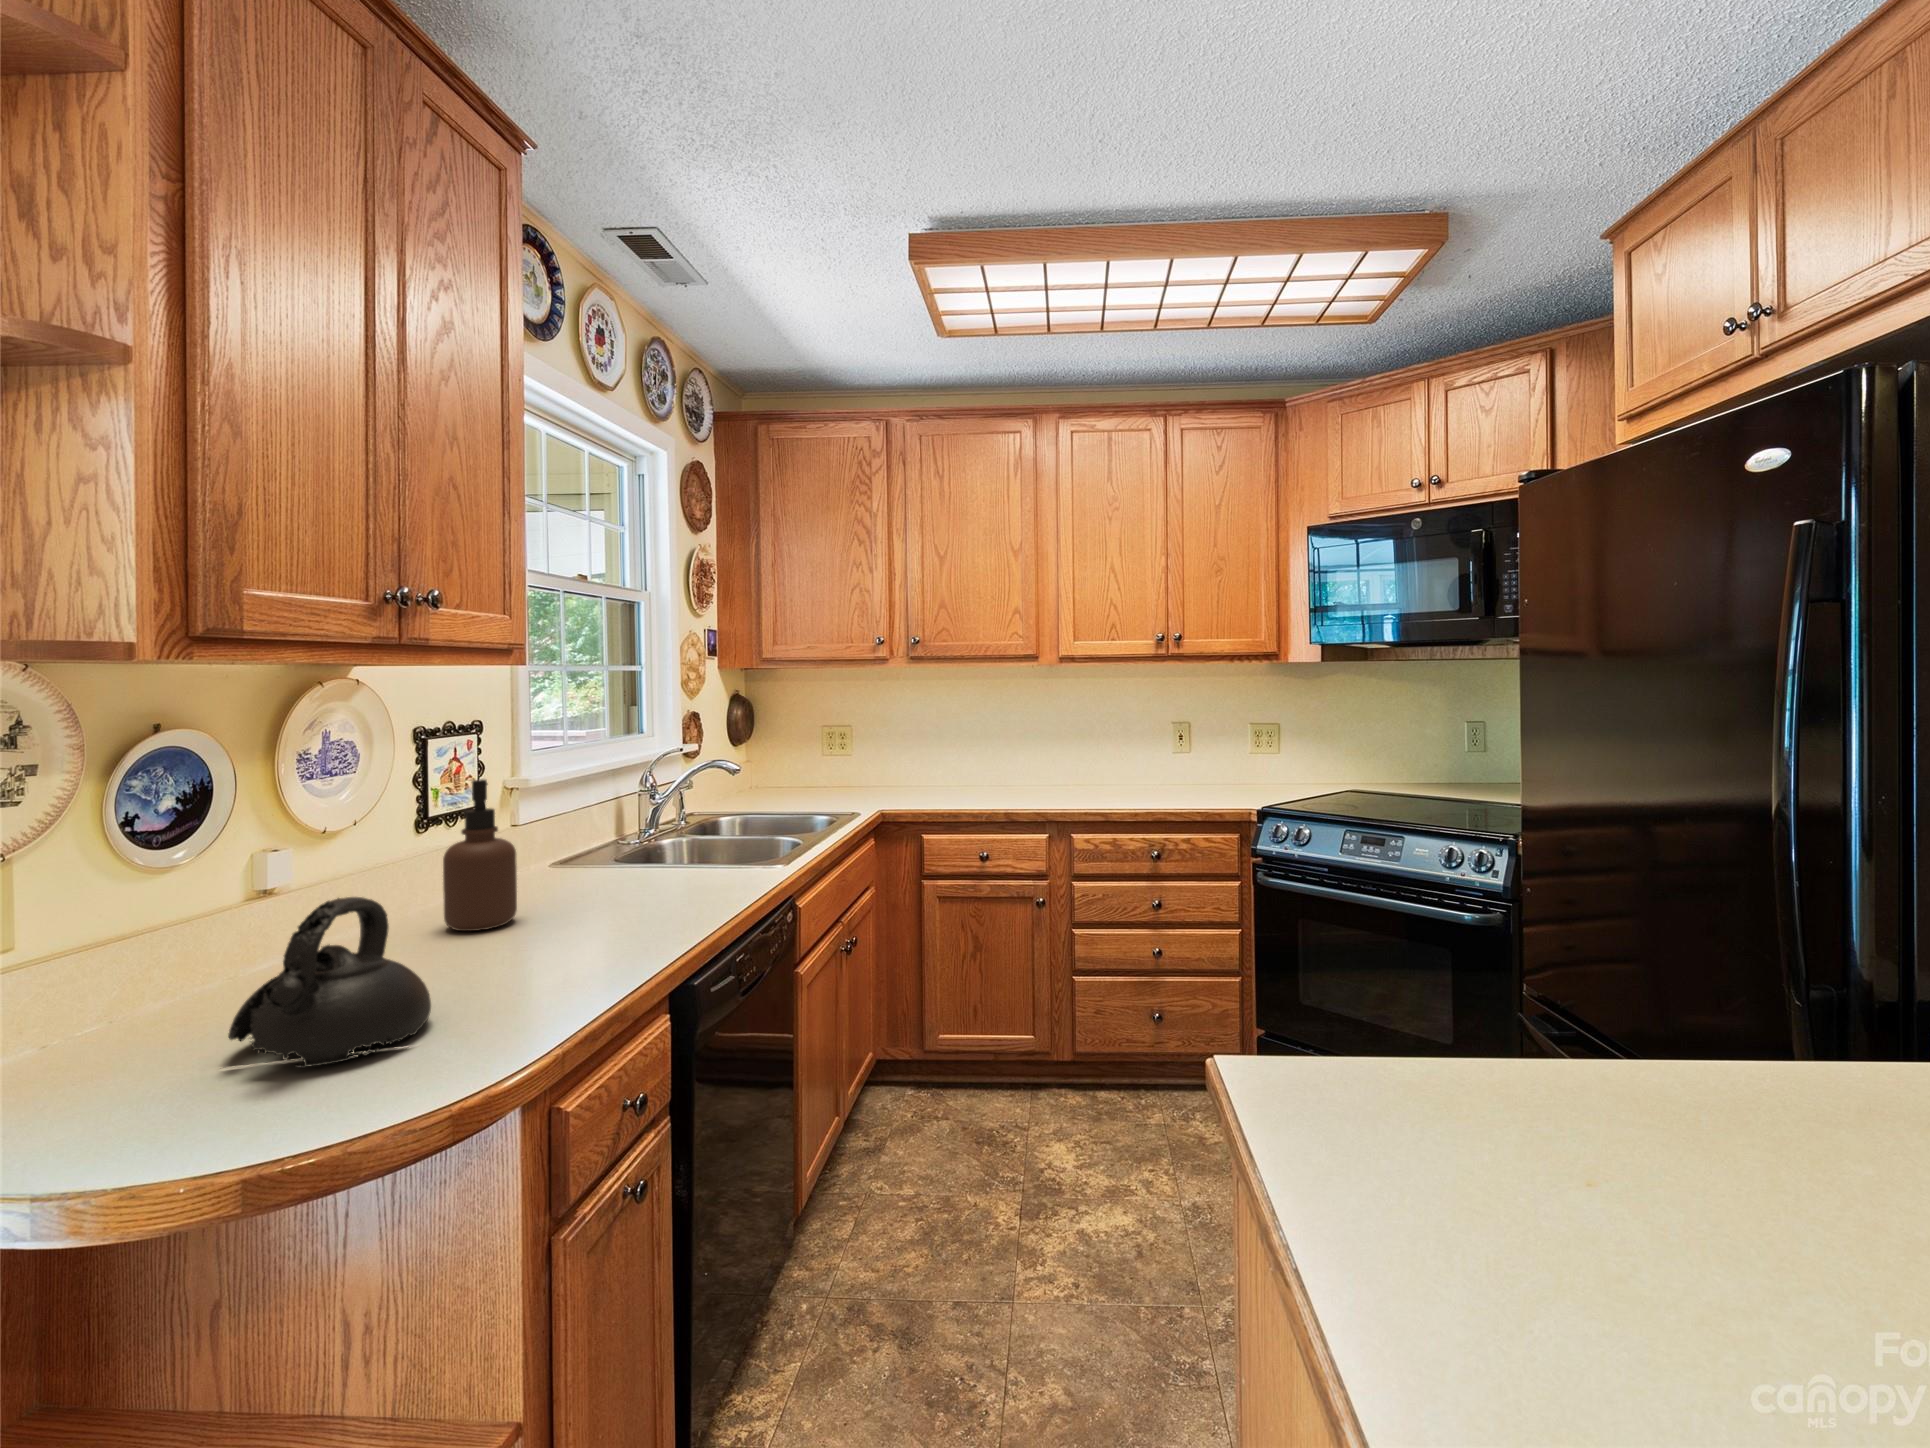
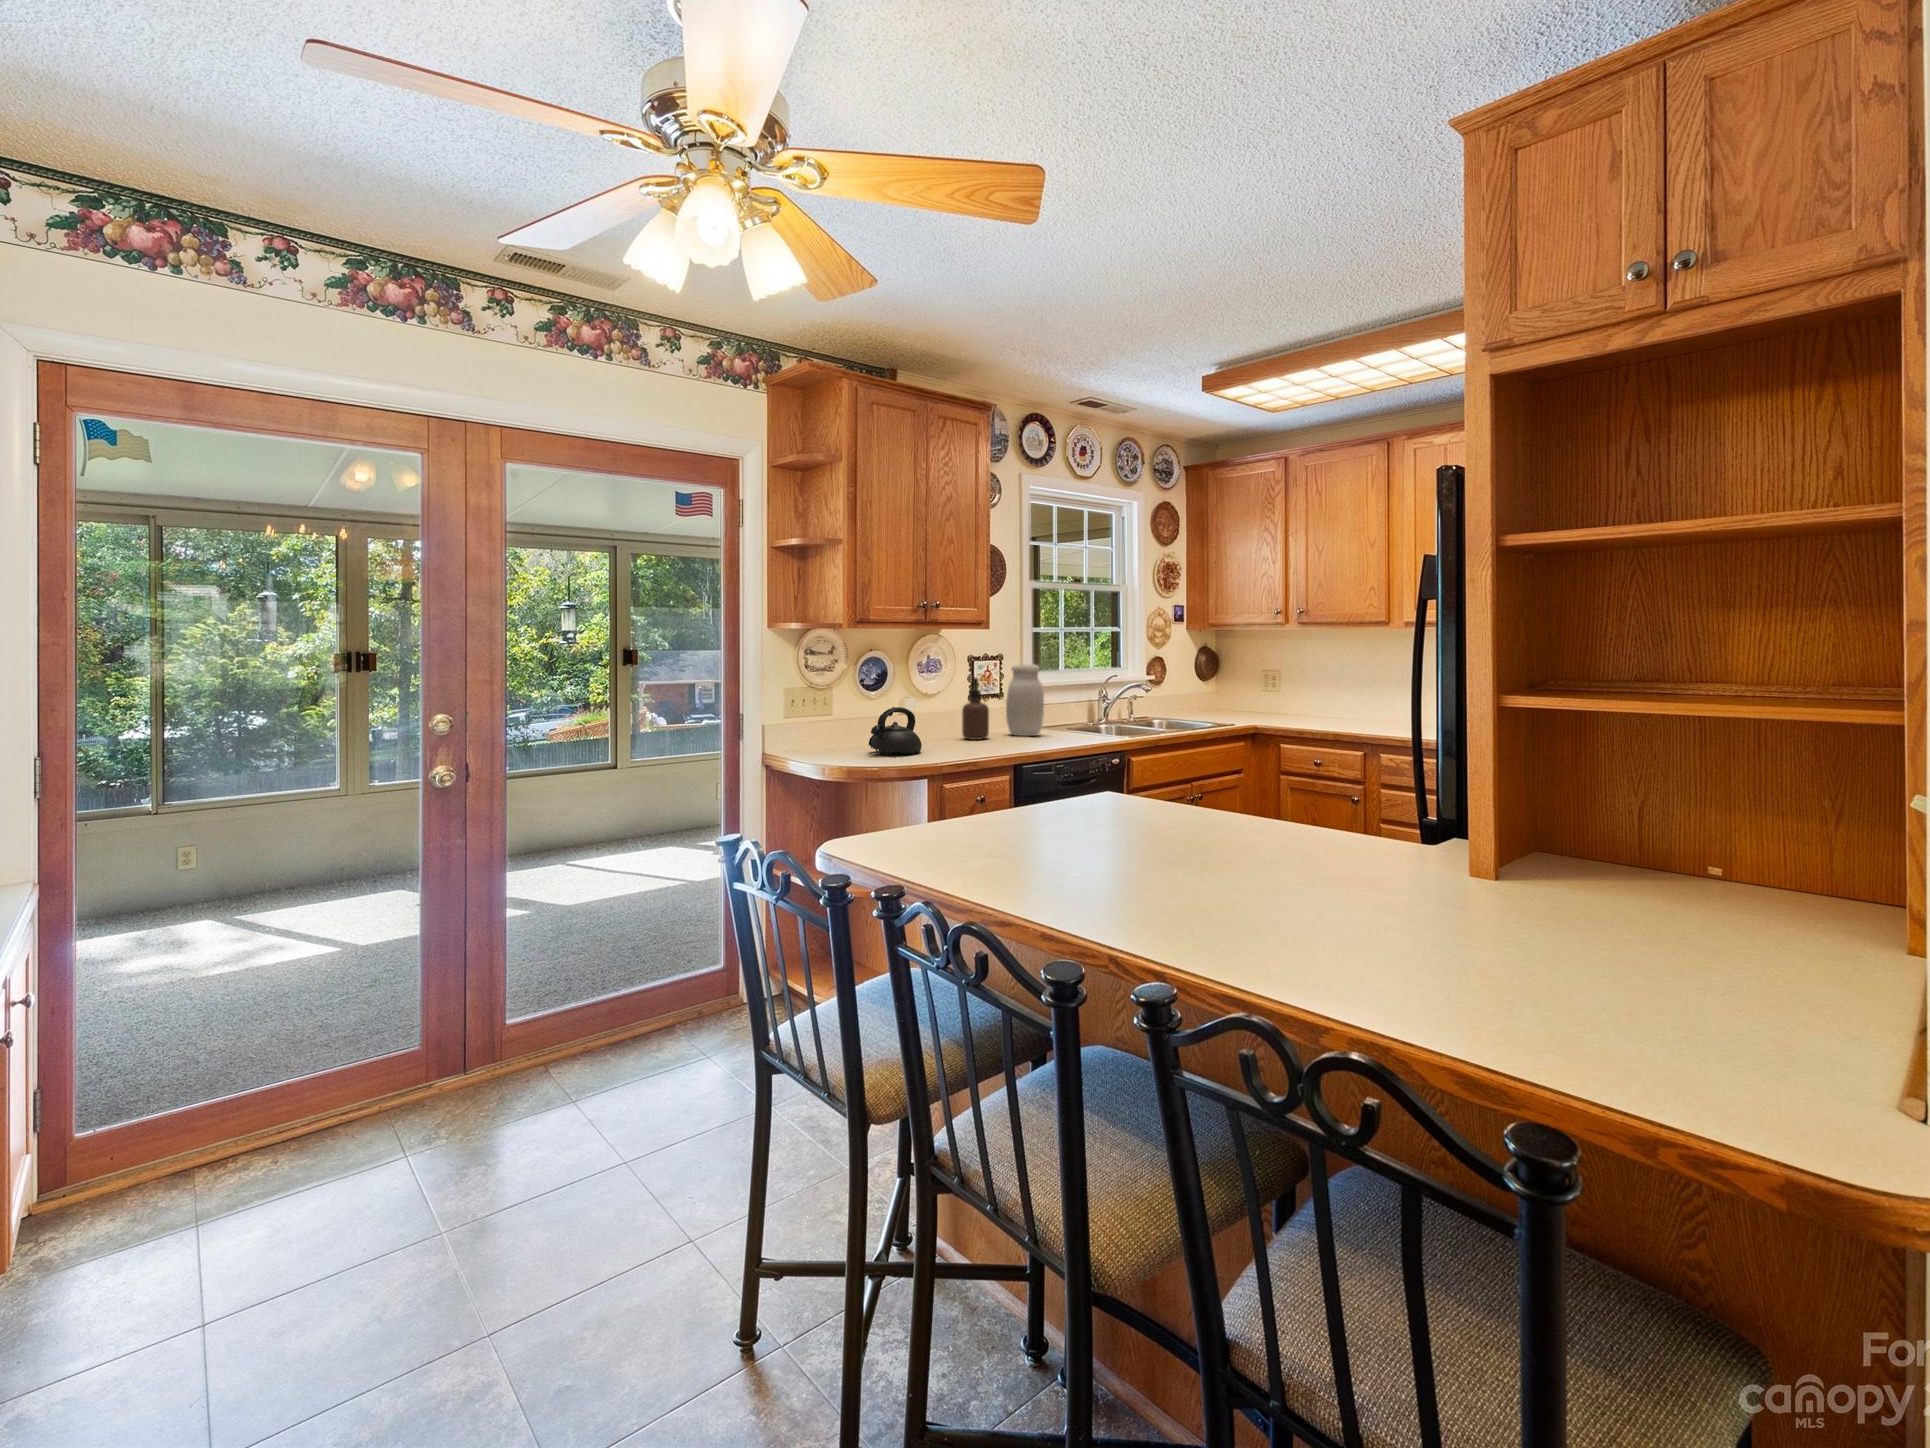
jar: none [530,740,621,897] -> present [1006,664,1044,736]

